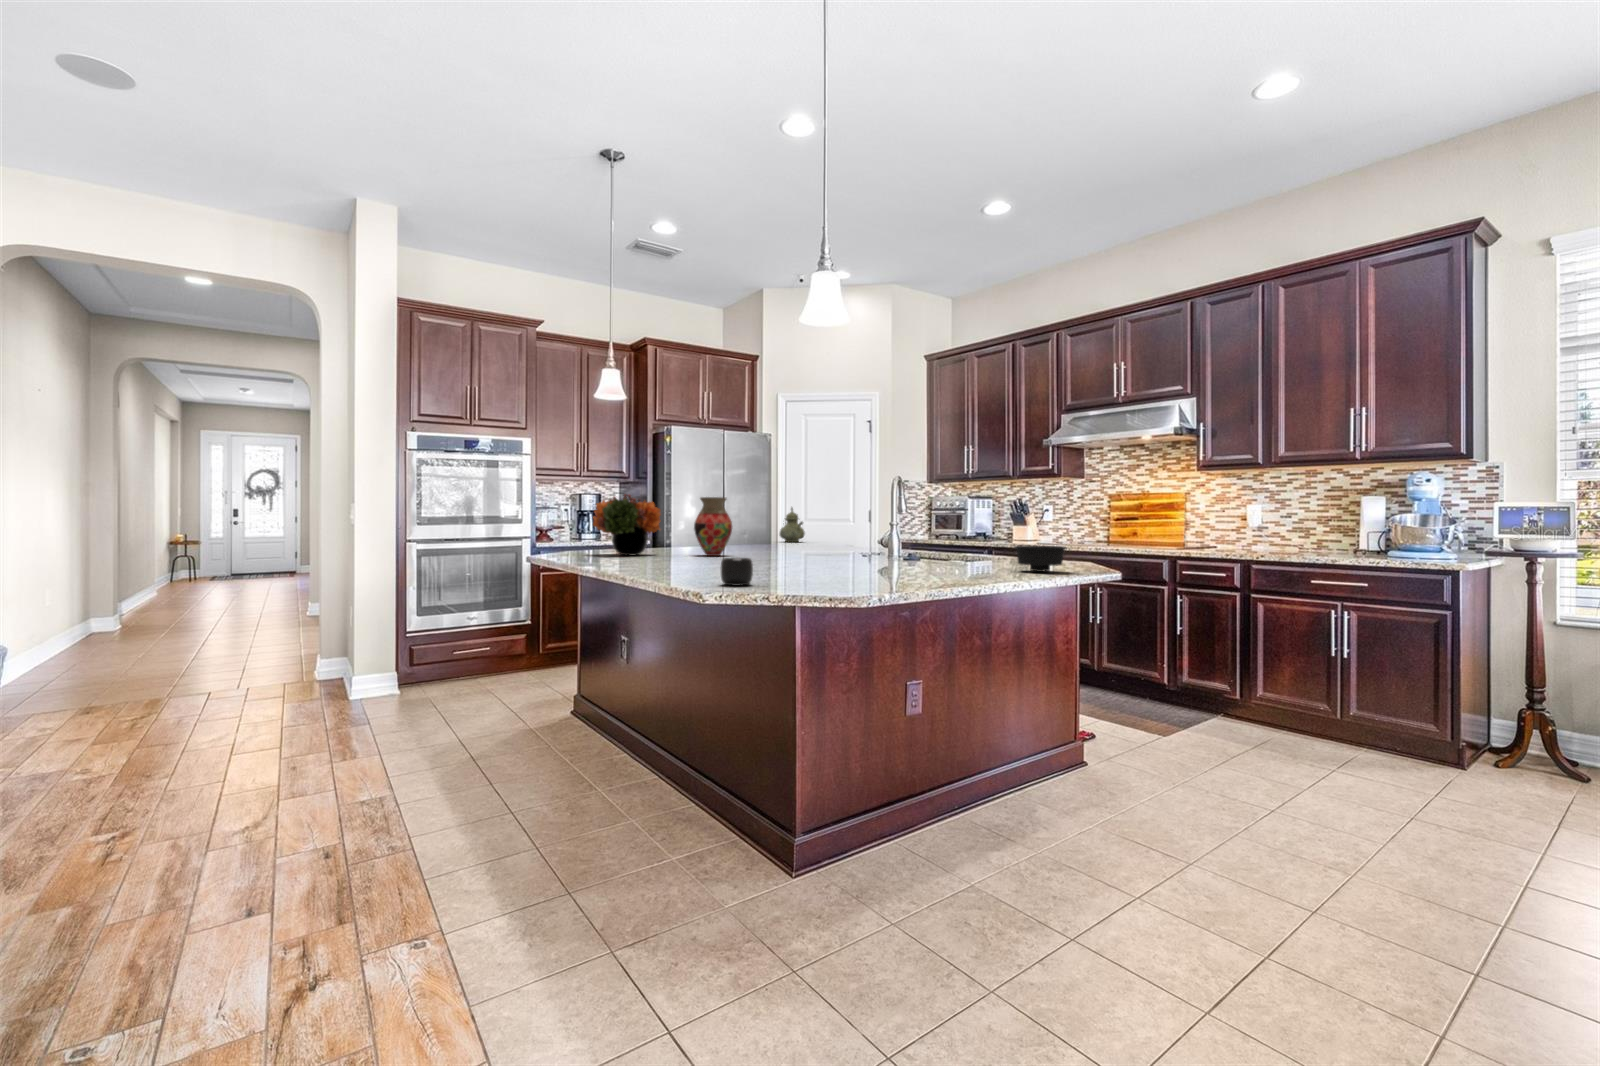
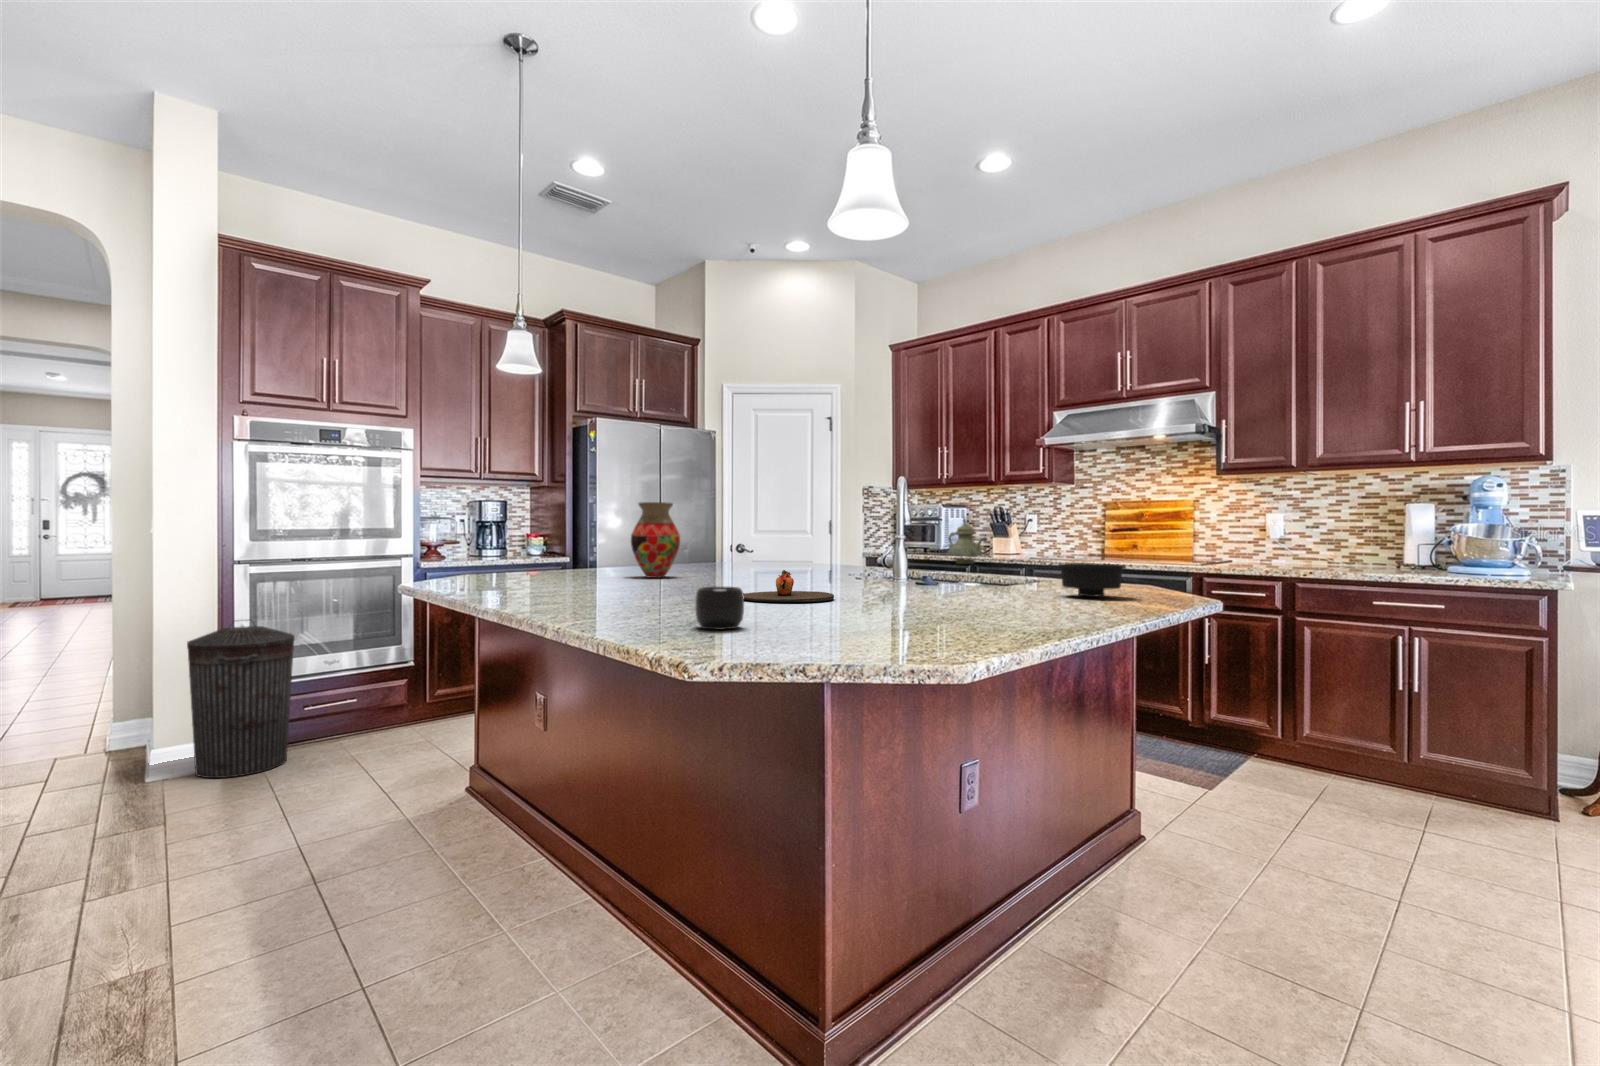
flower arrangement: present [593,494,661,555] -> none [494,498,589,578]
teapot: present [780,508,805,542] -> present [948,518,987,564]
plate: none [763,549,835,572] -> present [743,570,834,602]
trash can: none [371,586,445,703] -> present [187,620,295,778]

